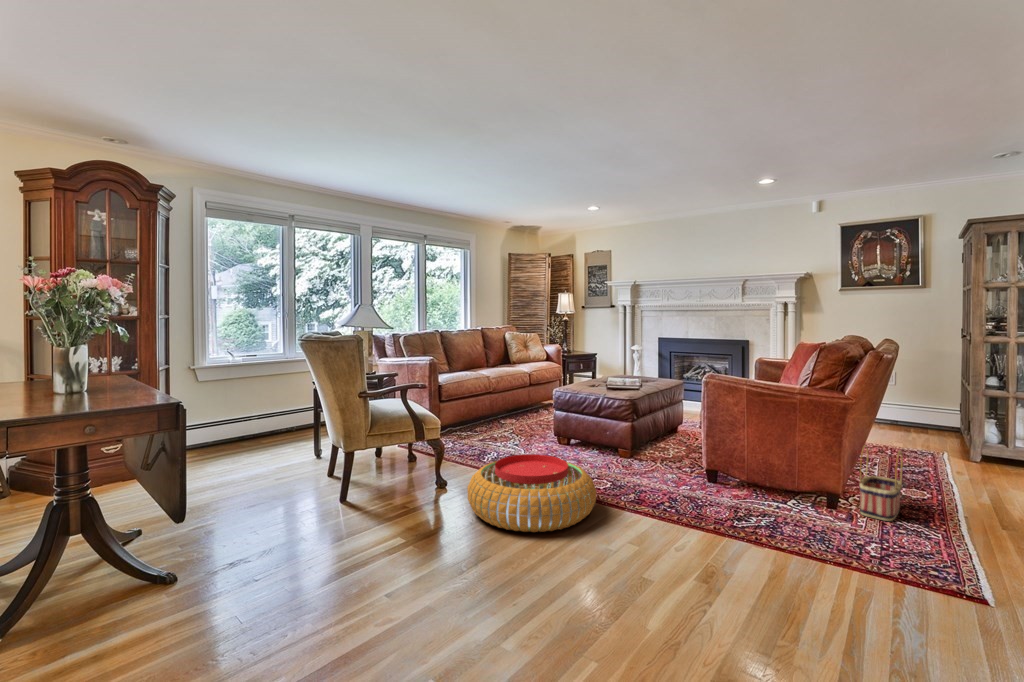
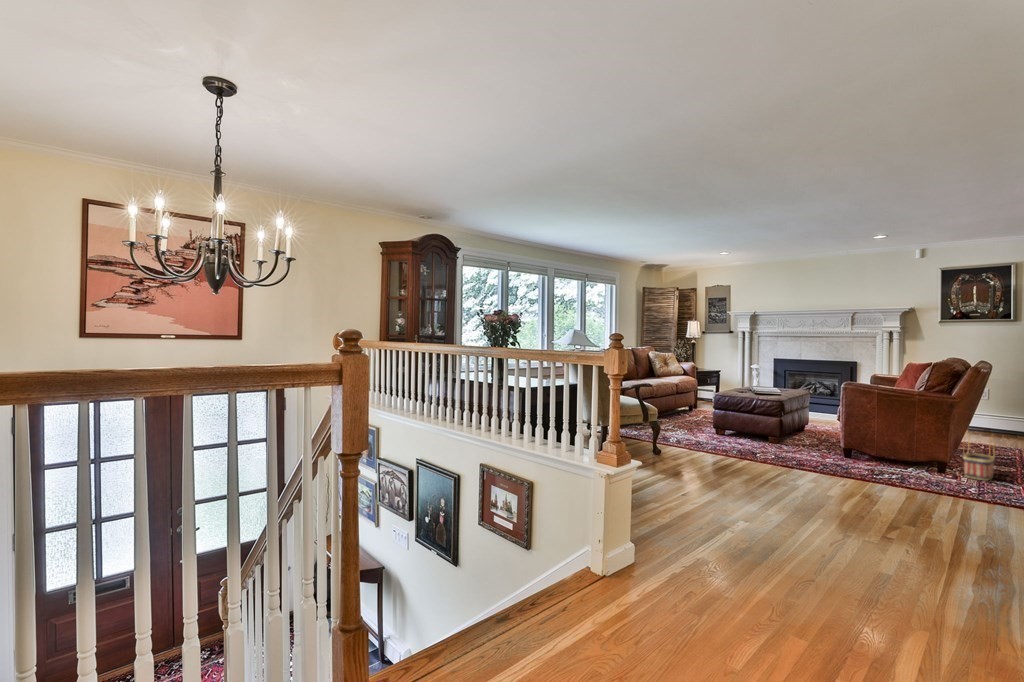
pouf: present [468,454,596,532] -> none [687,432,778,475]

